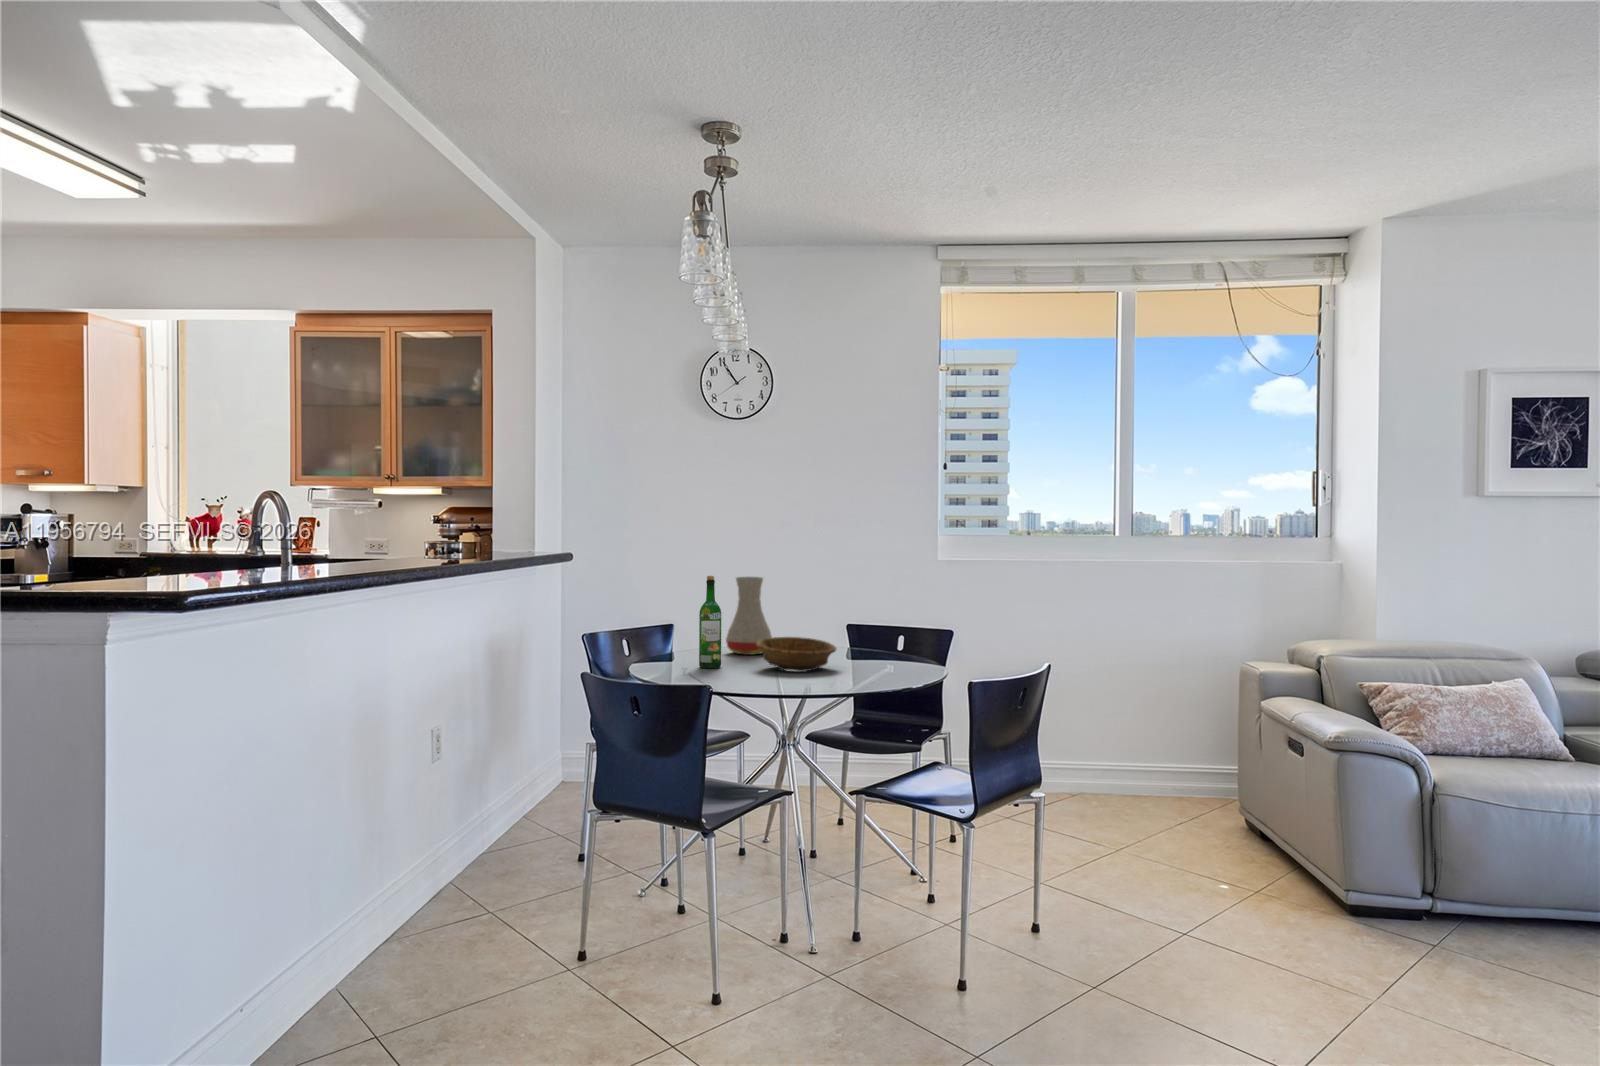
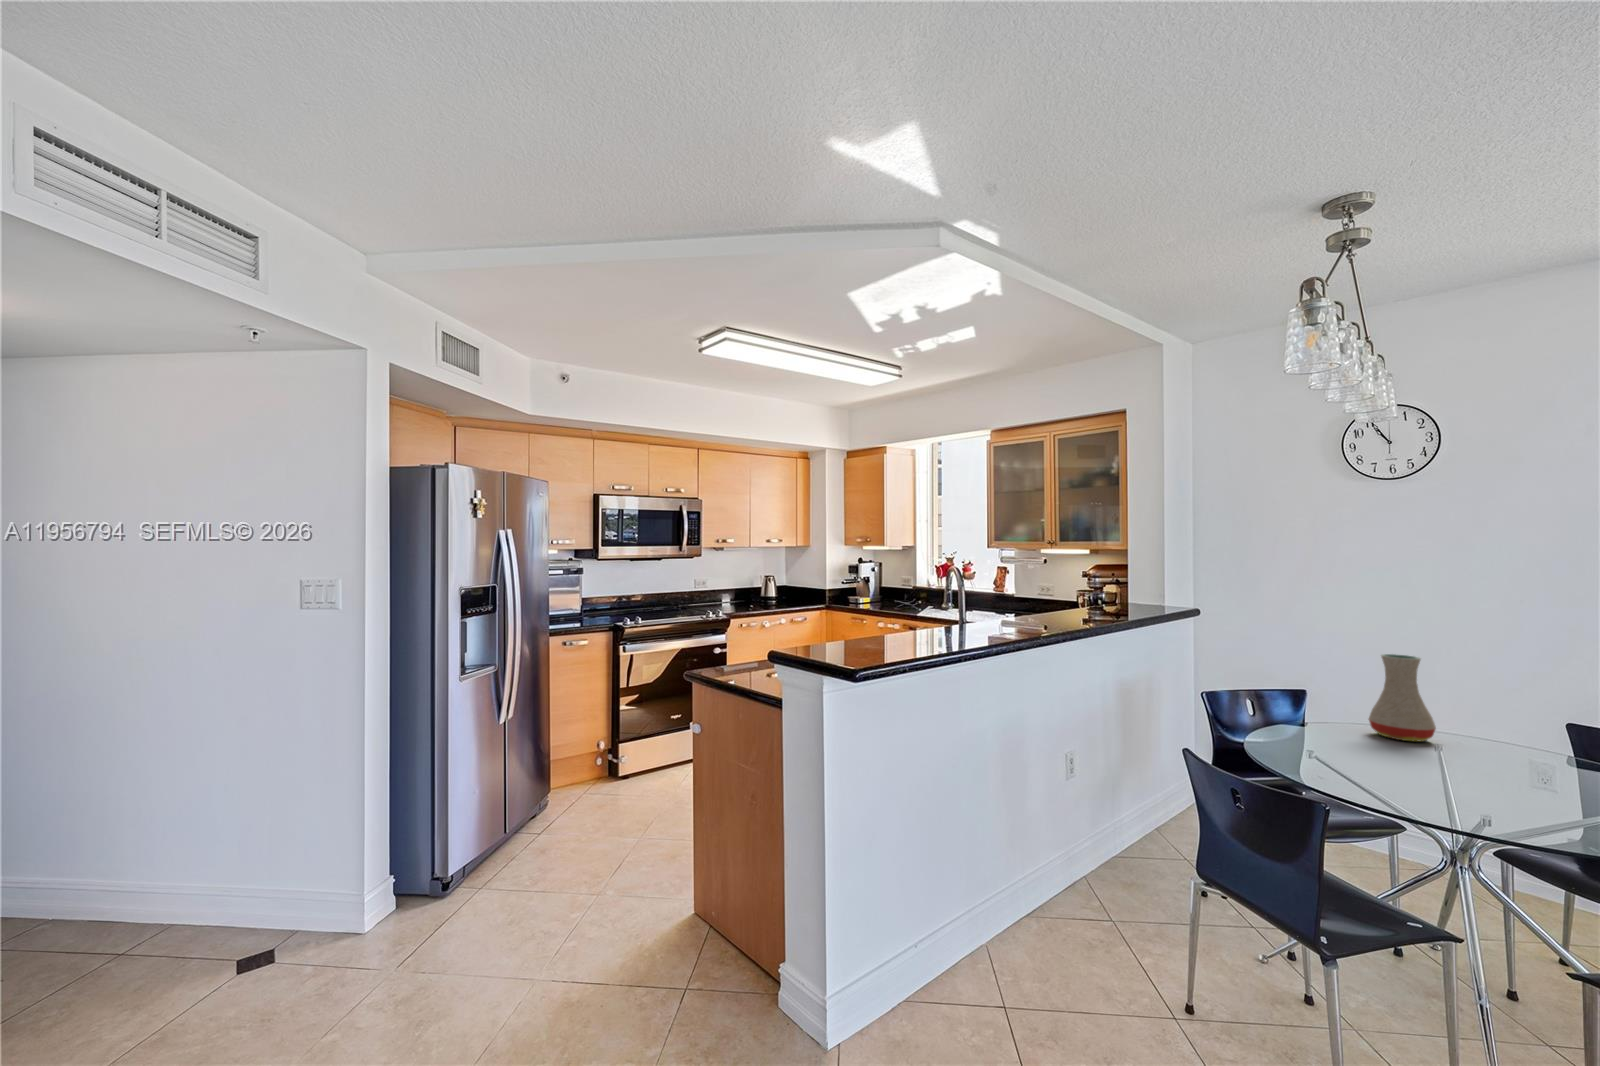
wine bottle: present [699,576,721,668] -> none [1326,656,1355,753]
decorative bowl: present [756,637,836,671] -> none [1403,731,1533,783]

